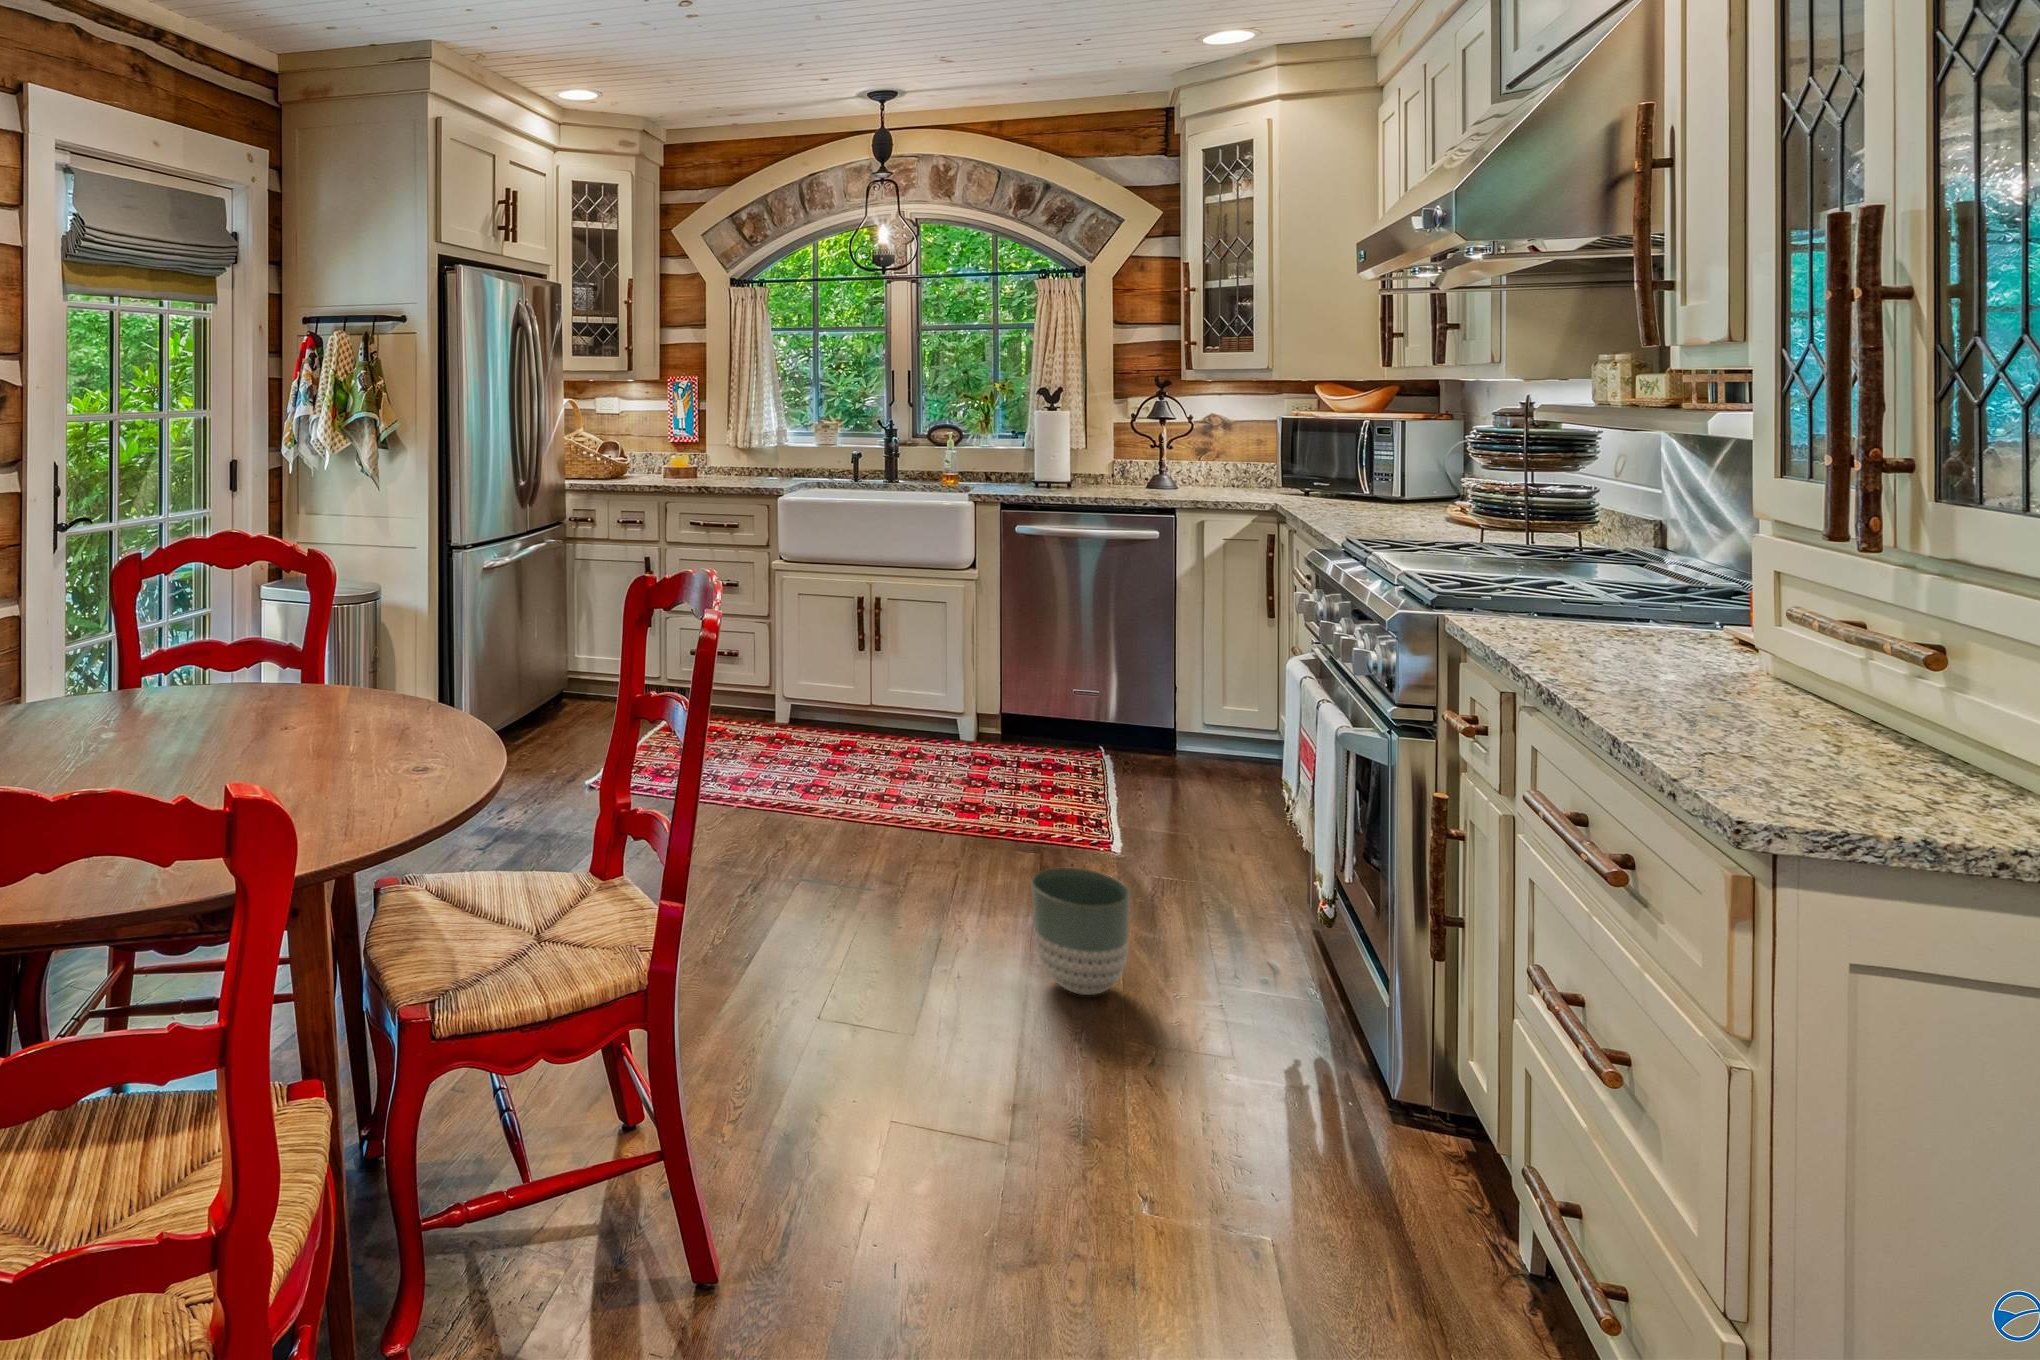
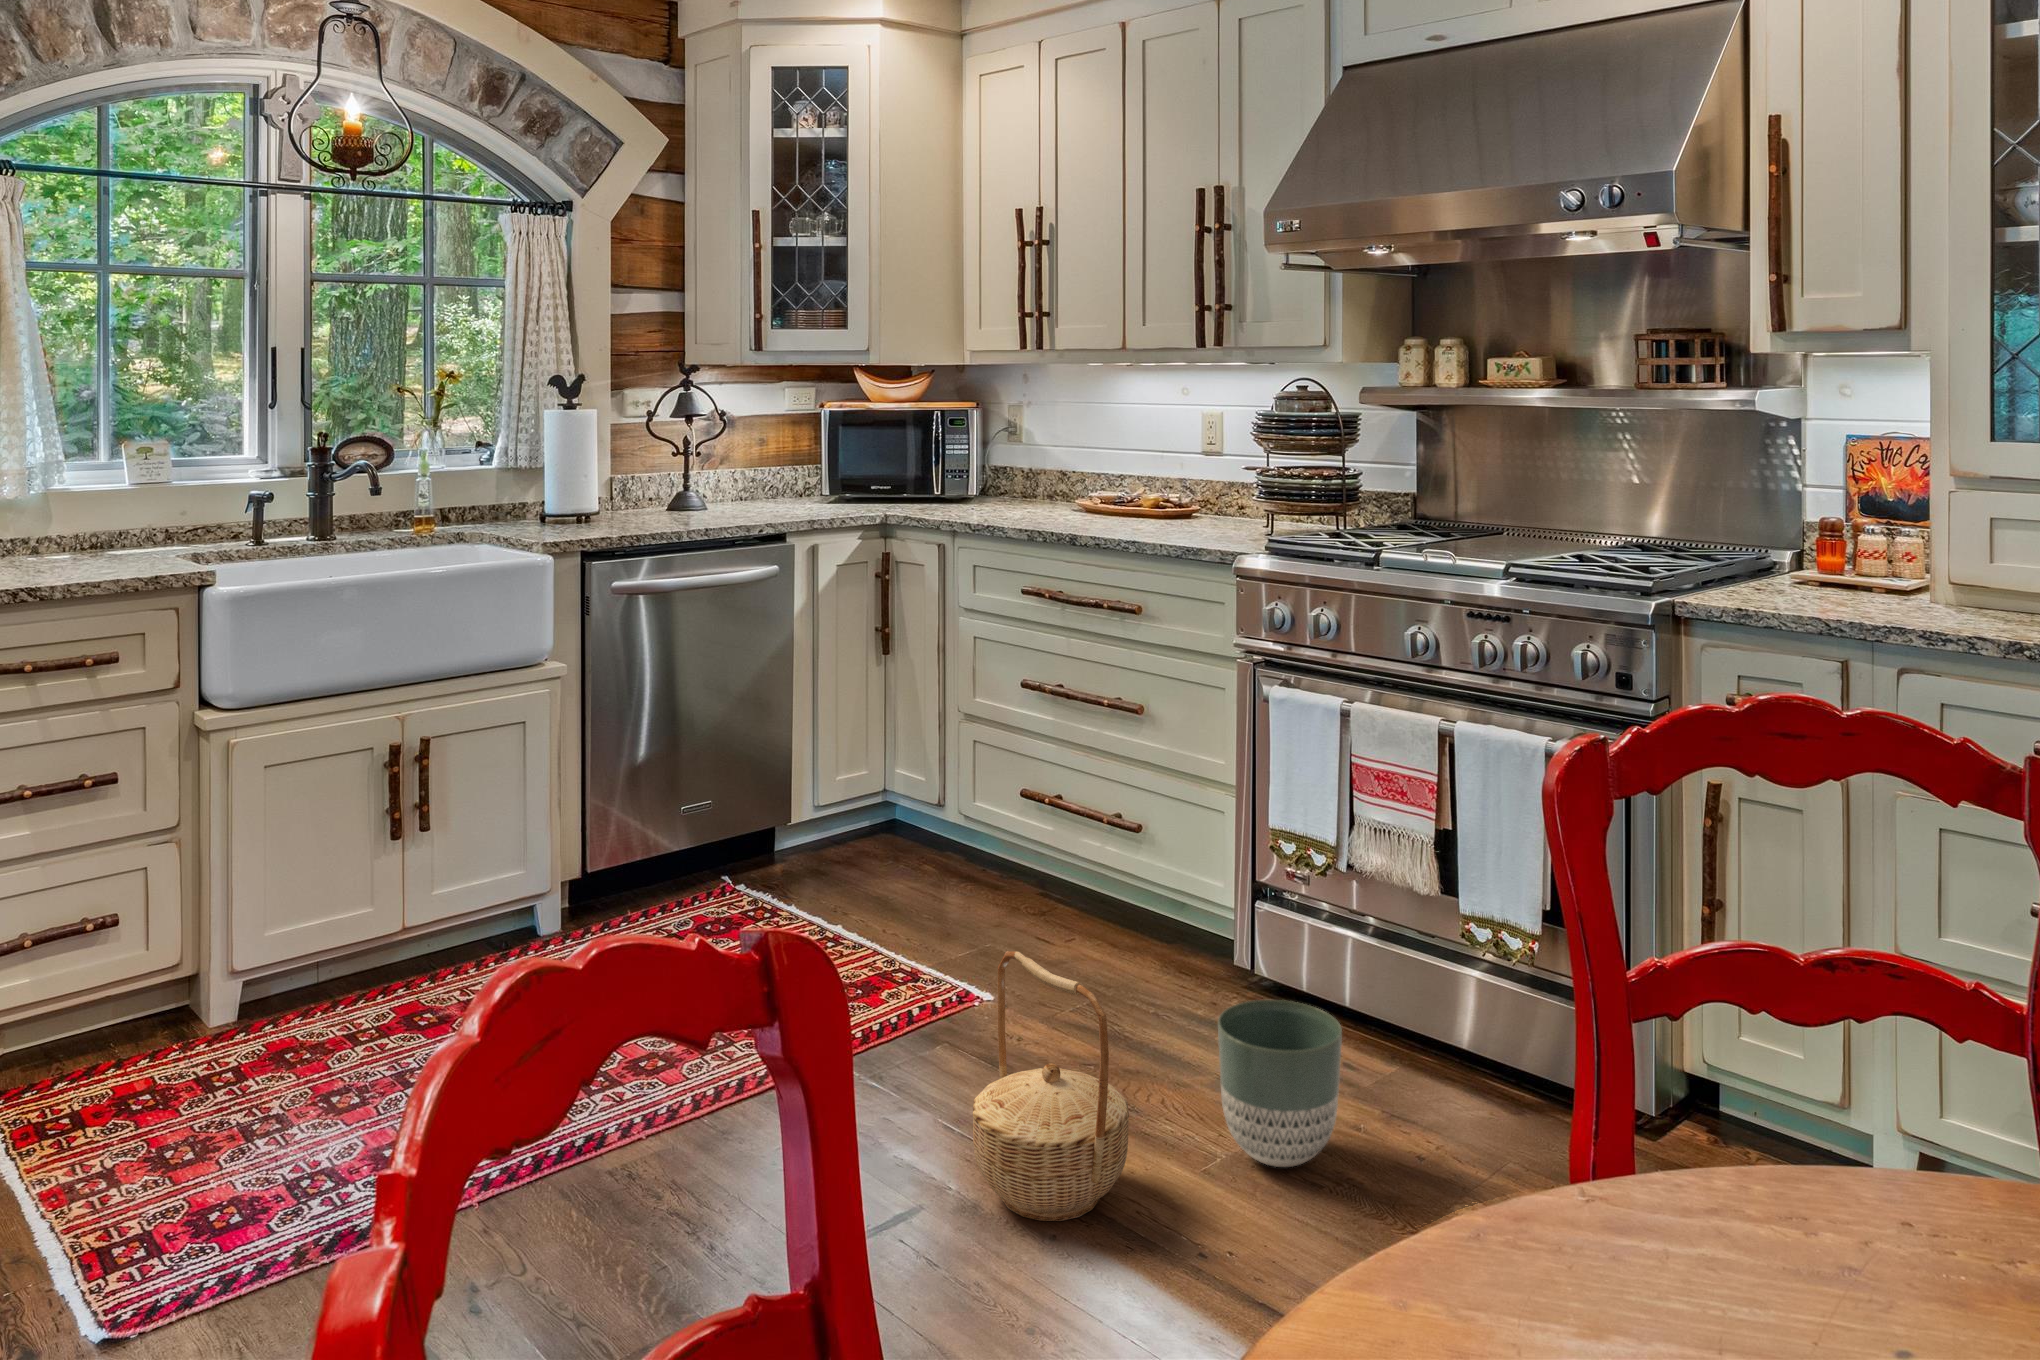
basket: none [872,771,978,944] -> present [973,951,1129,1221]

